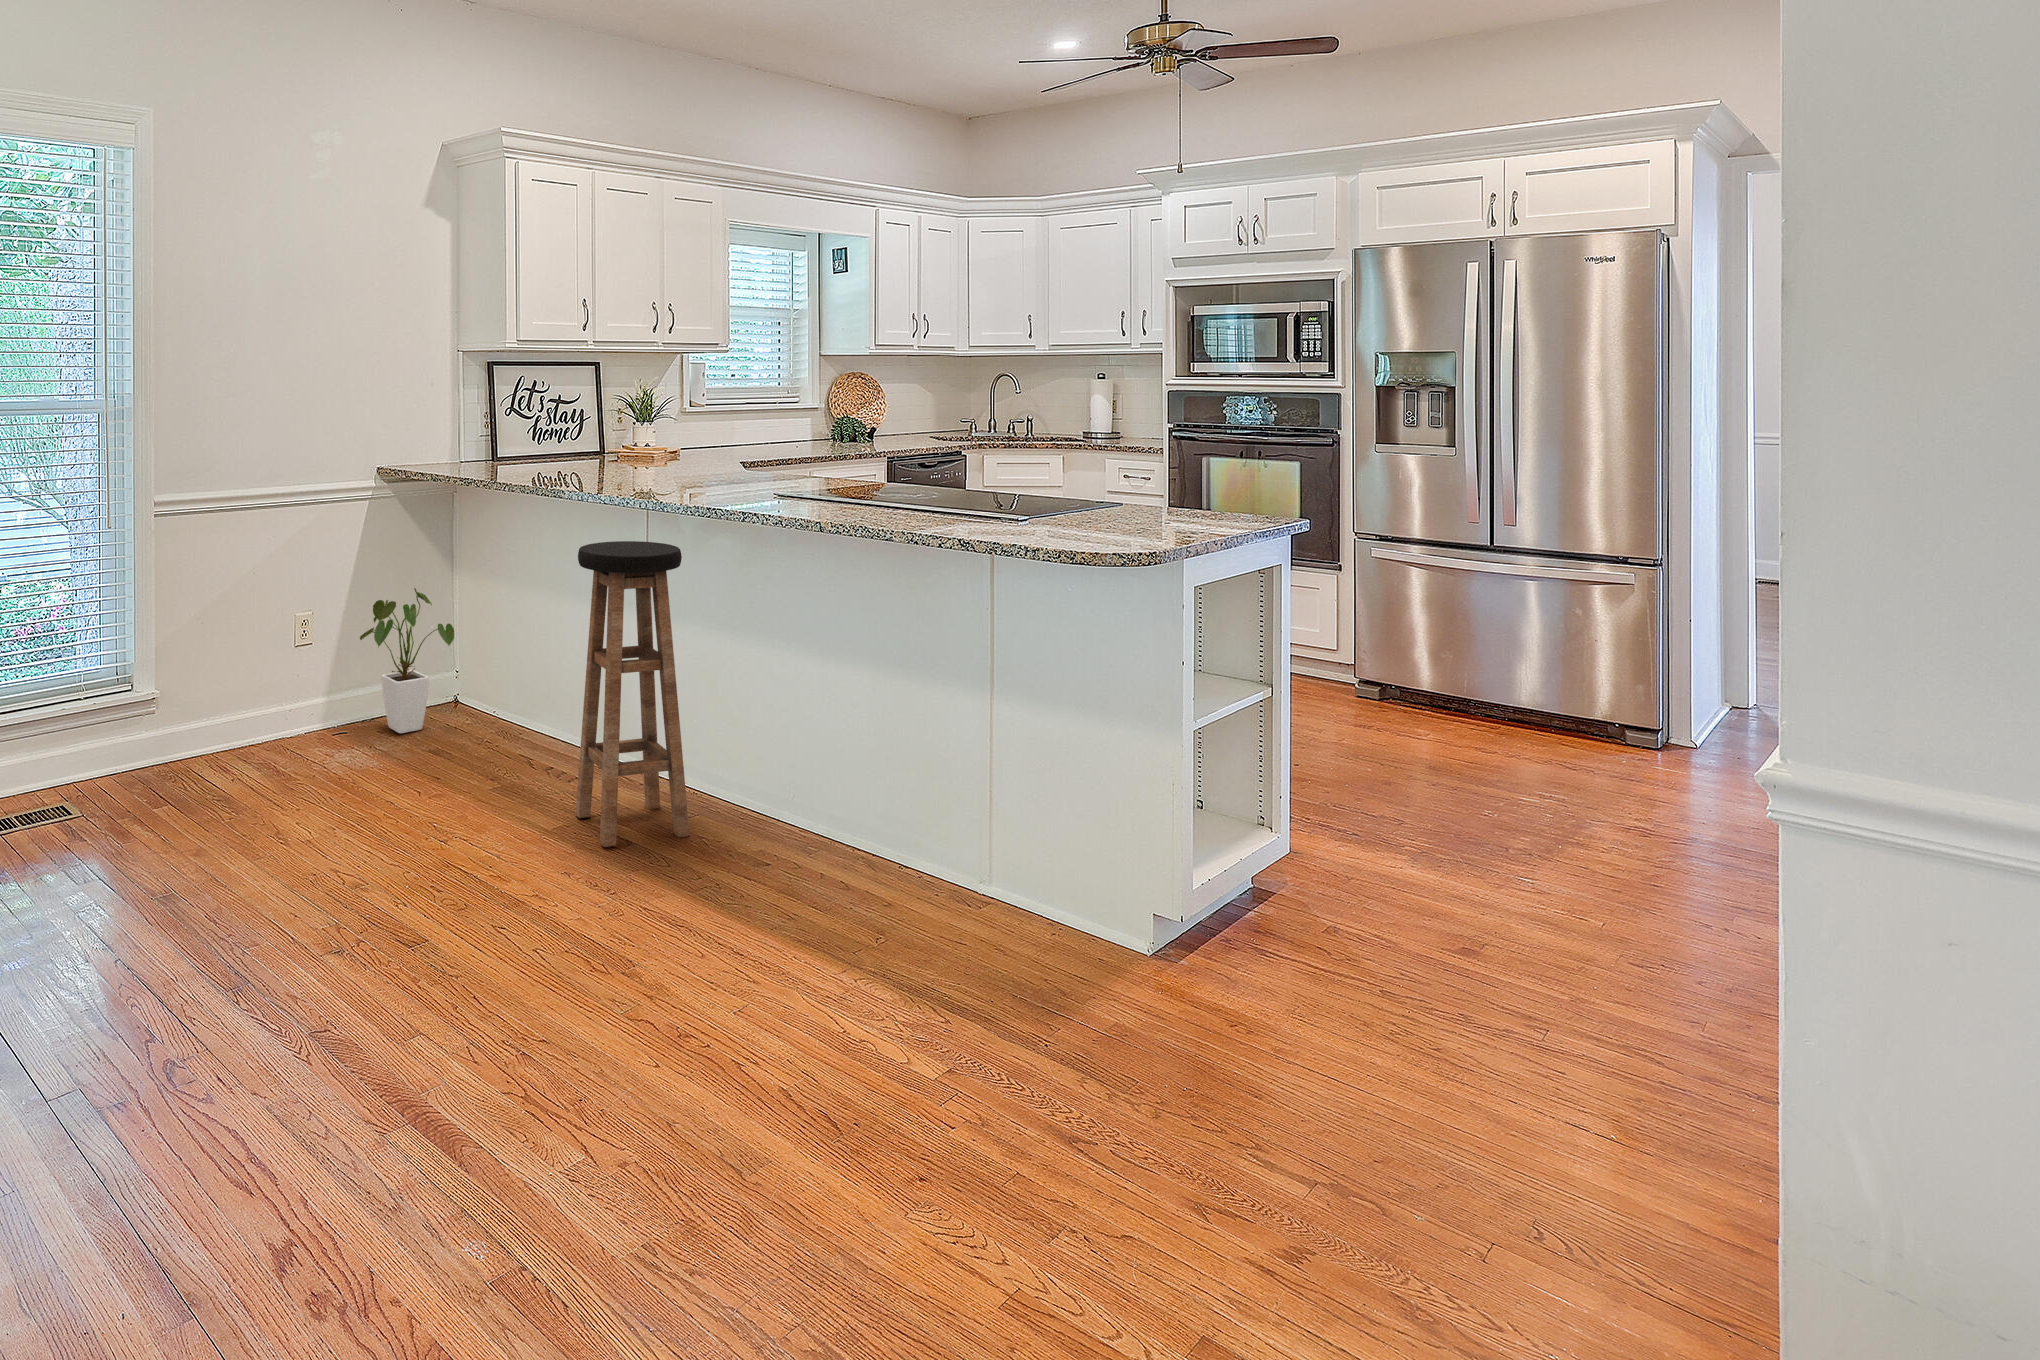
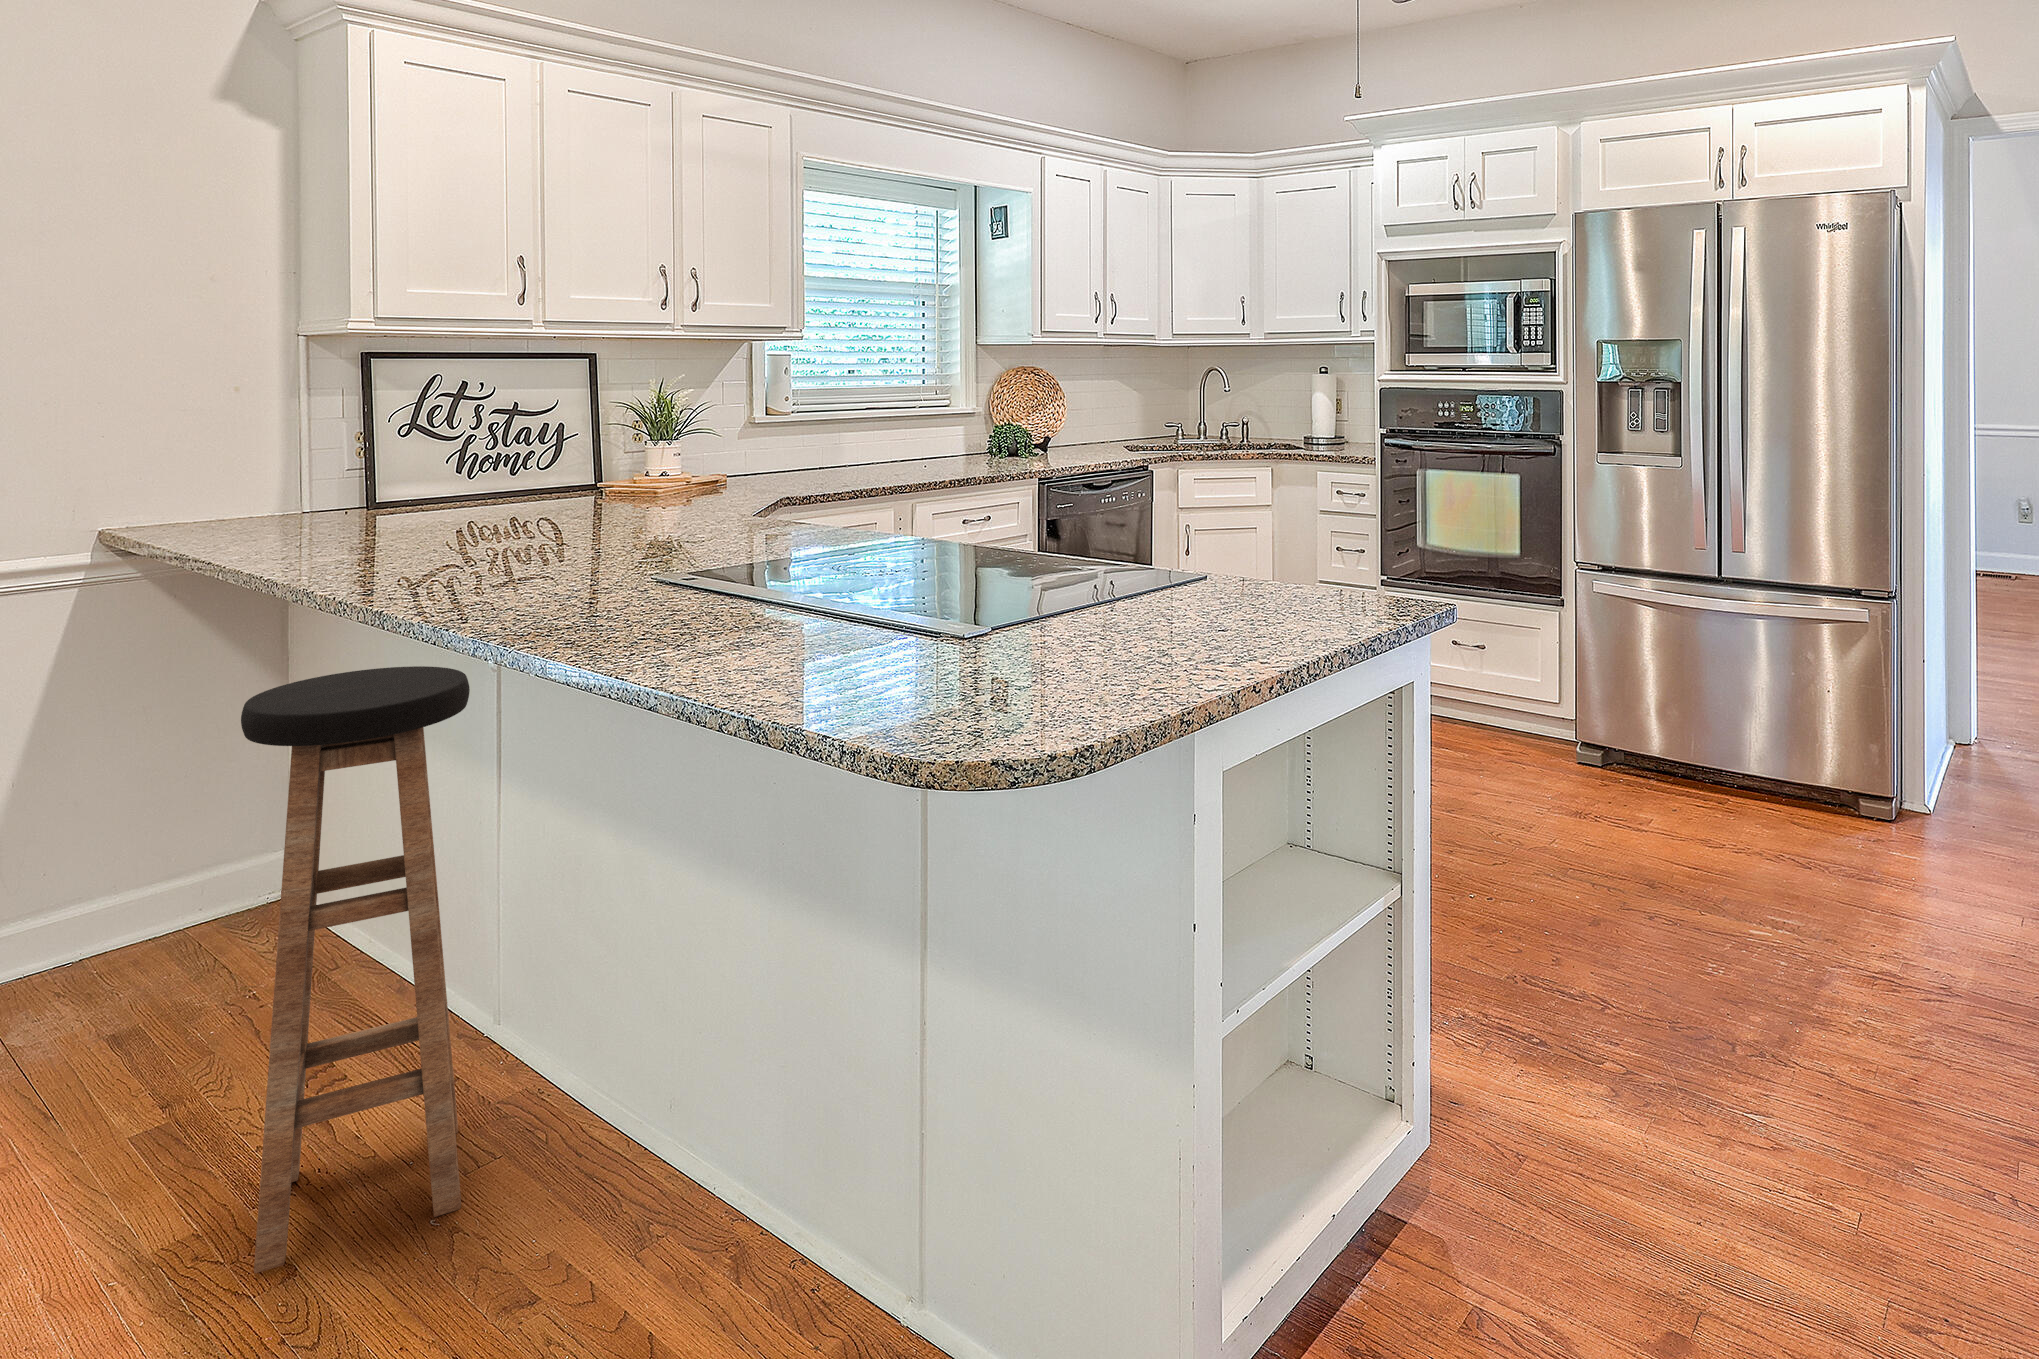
house plant: present [360,588,454,733] -> none [44,728,226,992]

